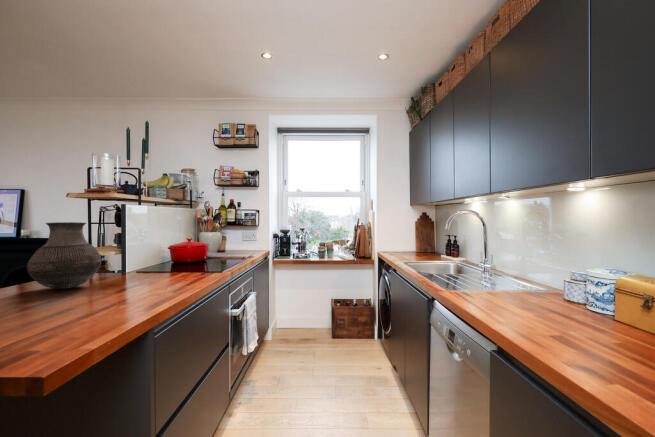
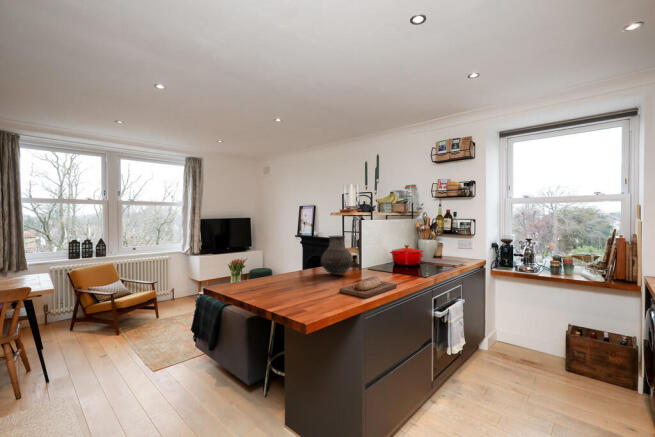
bread loaf: none [70,279,182,316] -> present [339,277,397,298]

